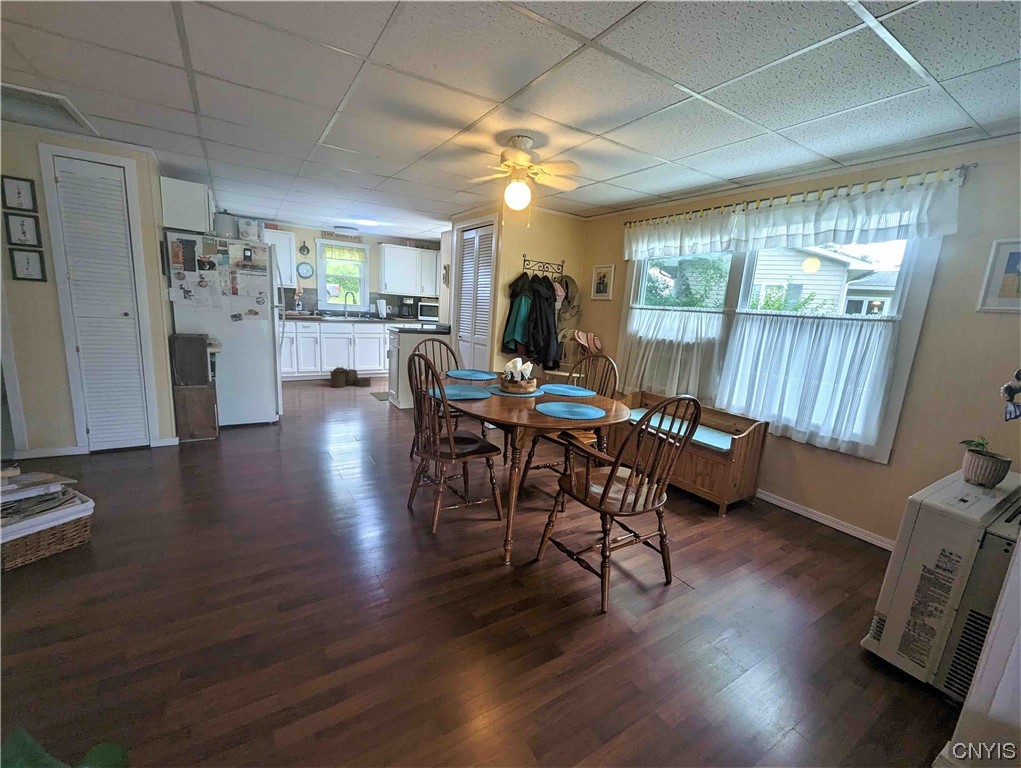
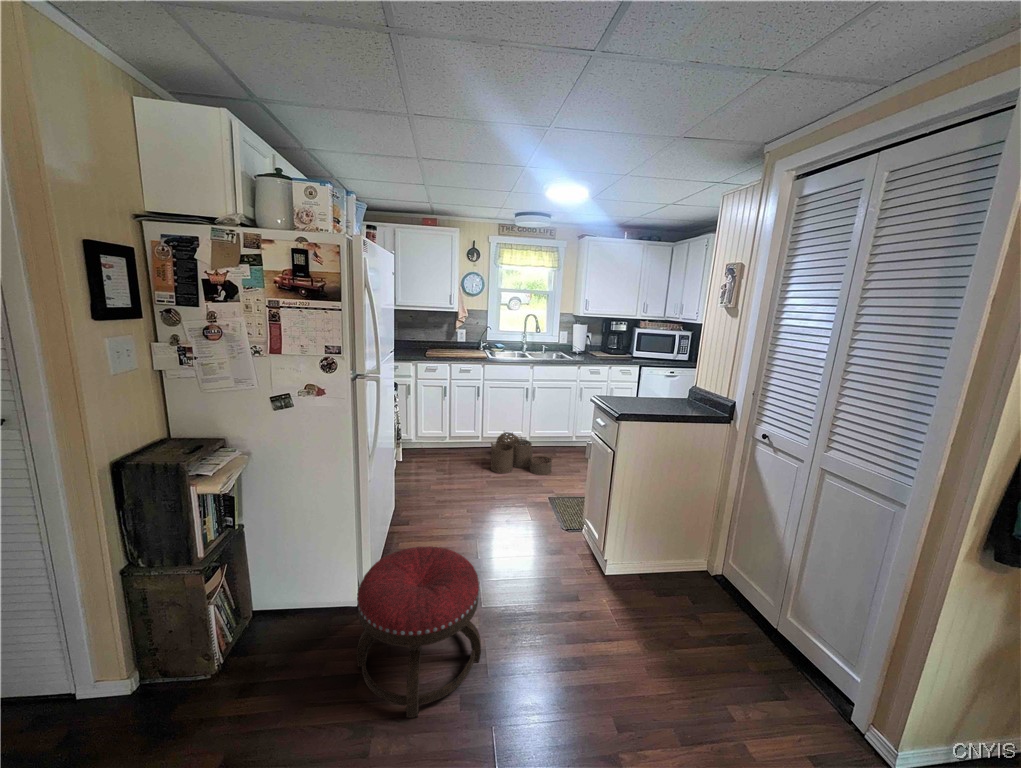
ottoman: none [289,385,346,438] -> present [356,546,481,718]

